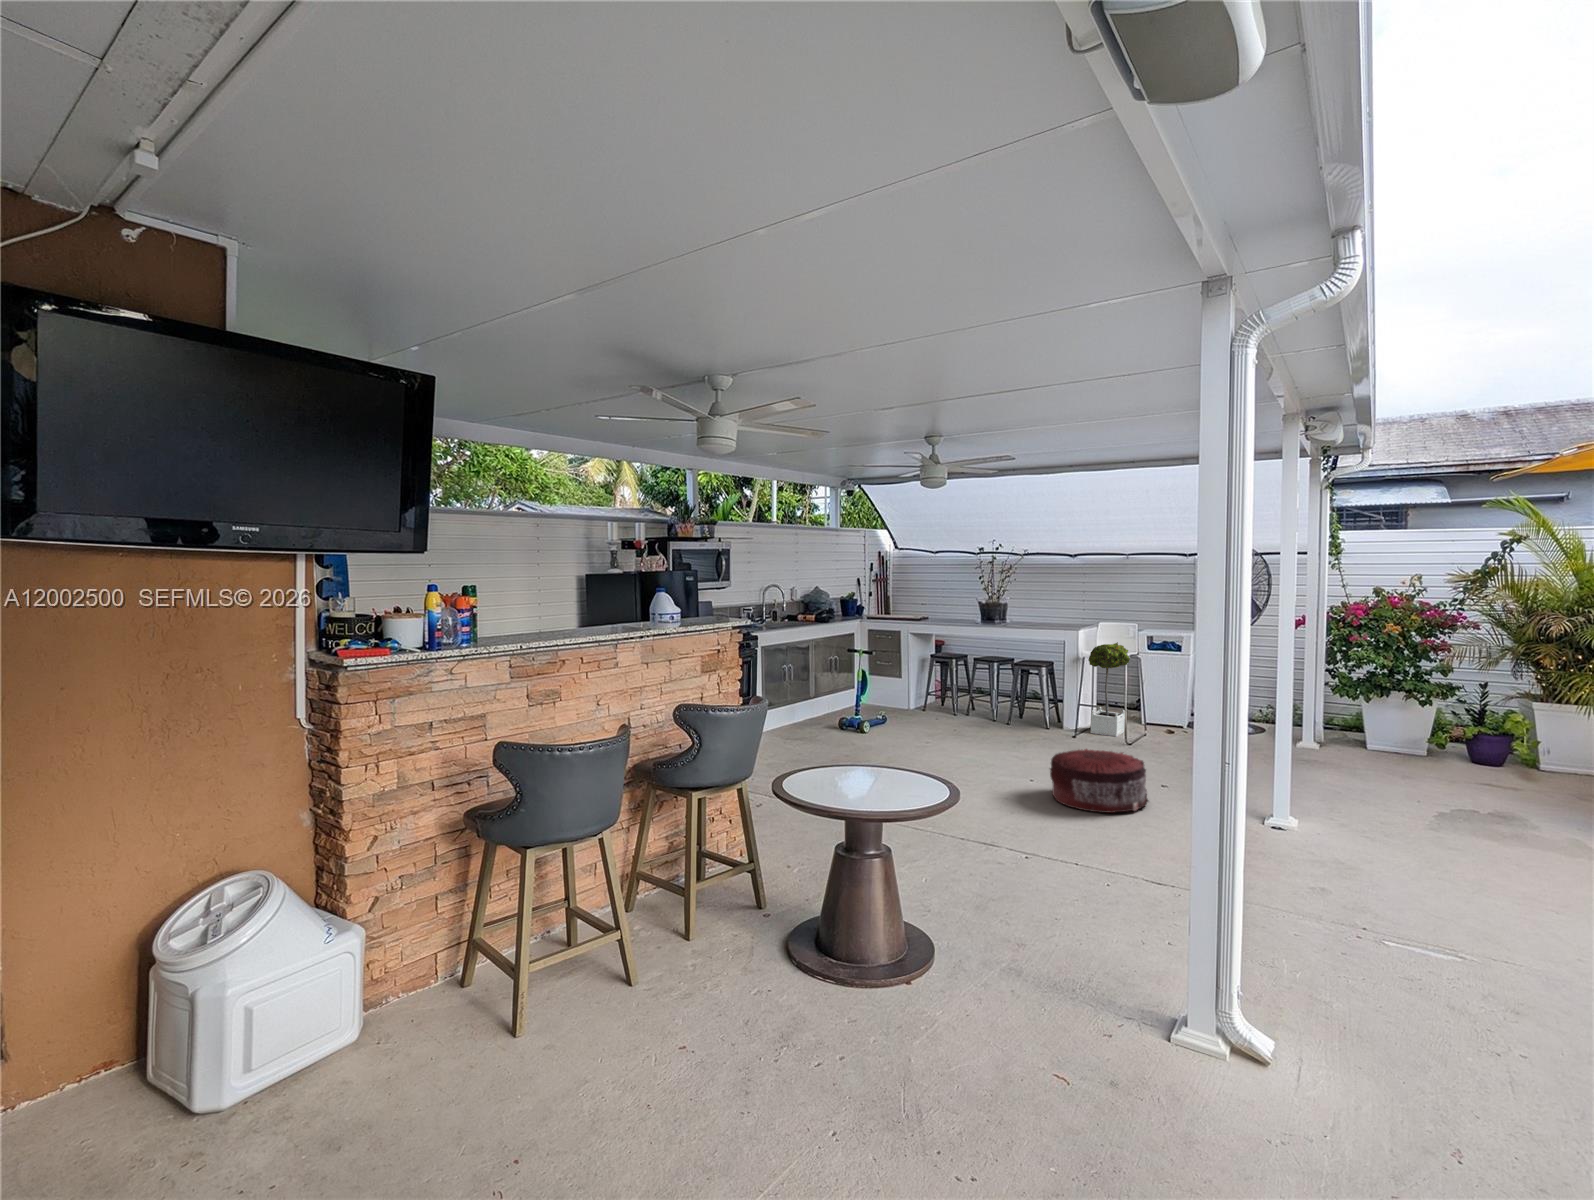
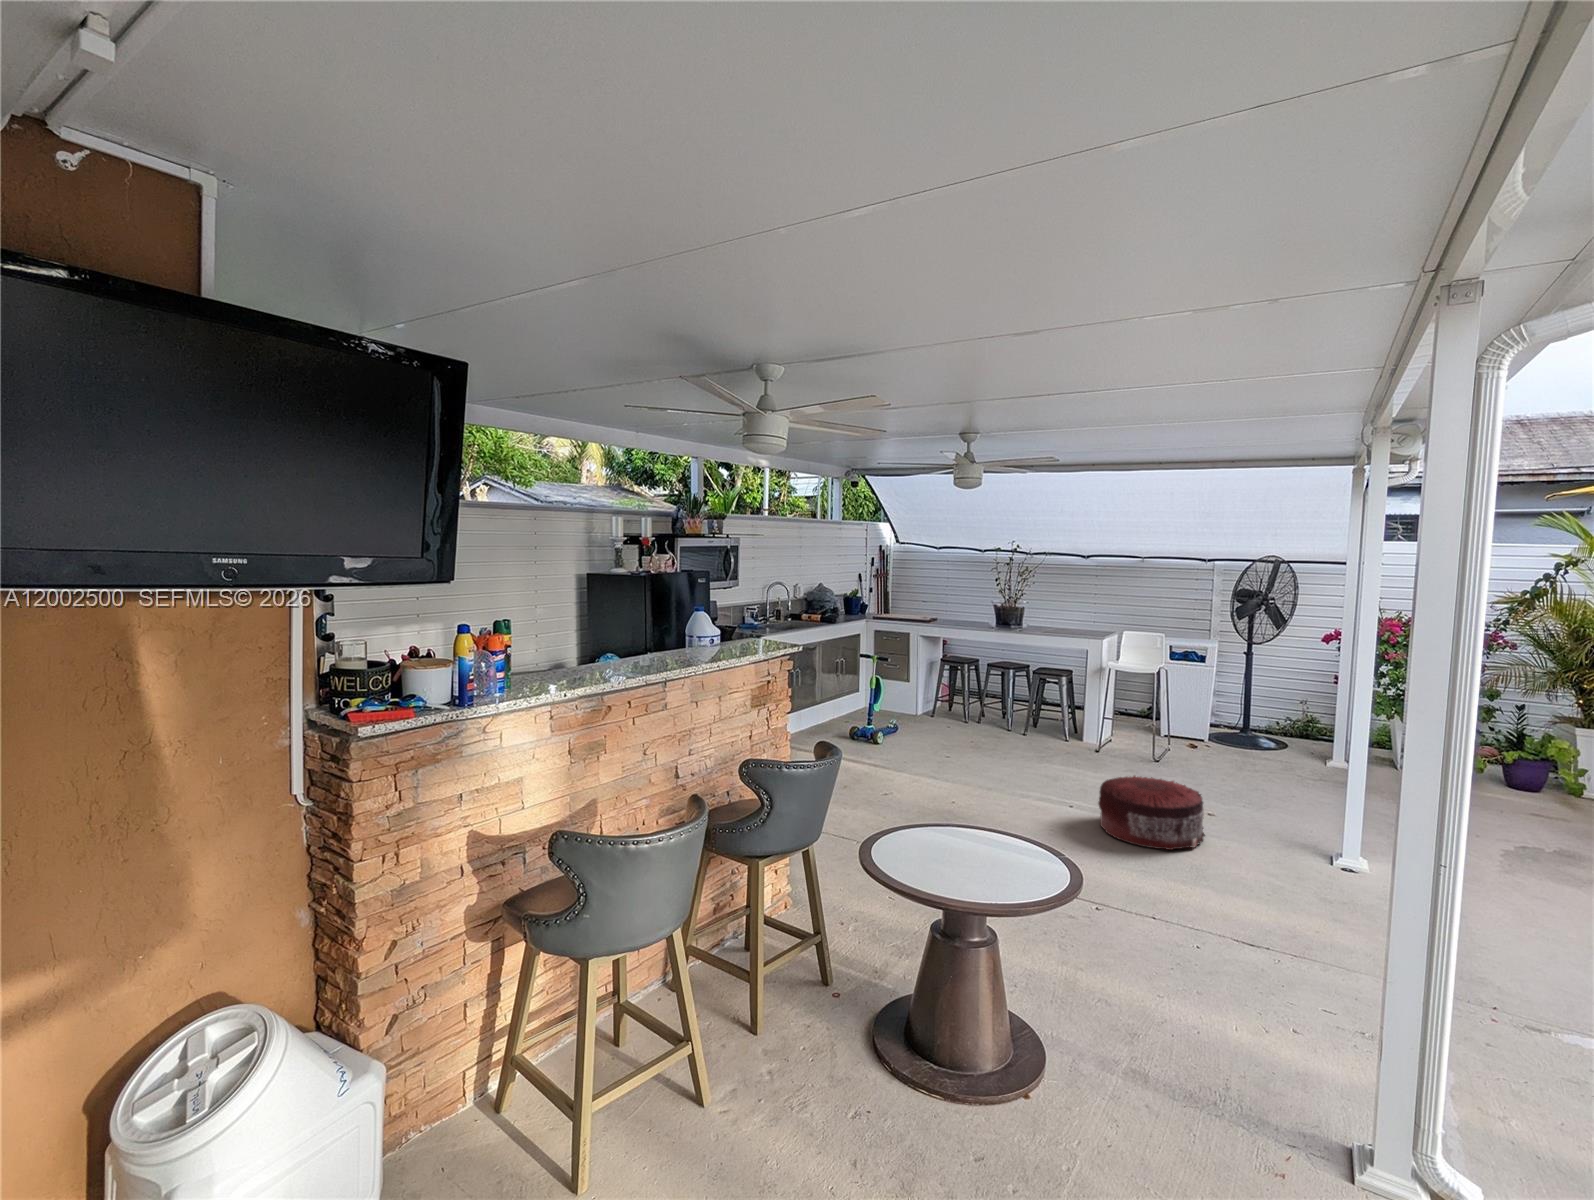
potted tree: present [1088,642,1130,737] -> none [1112,653,1156,750]

